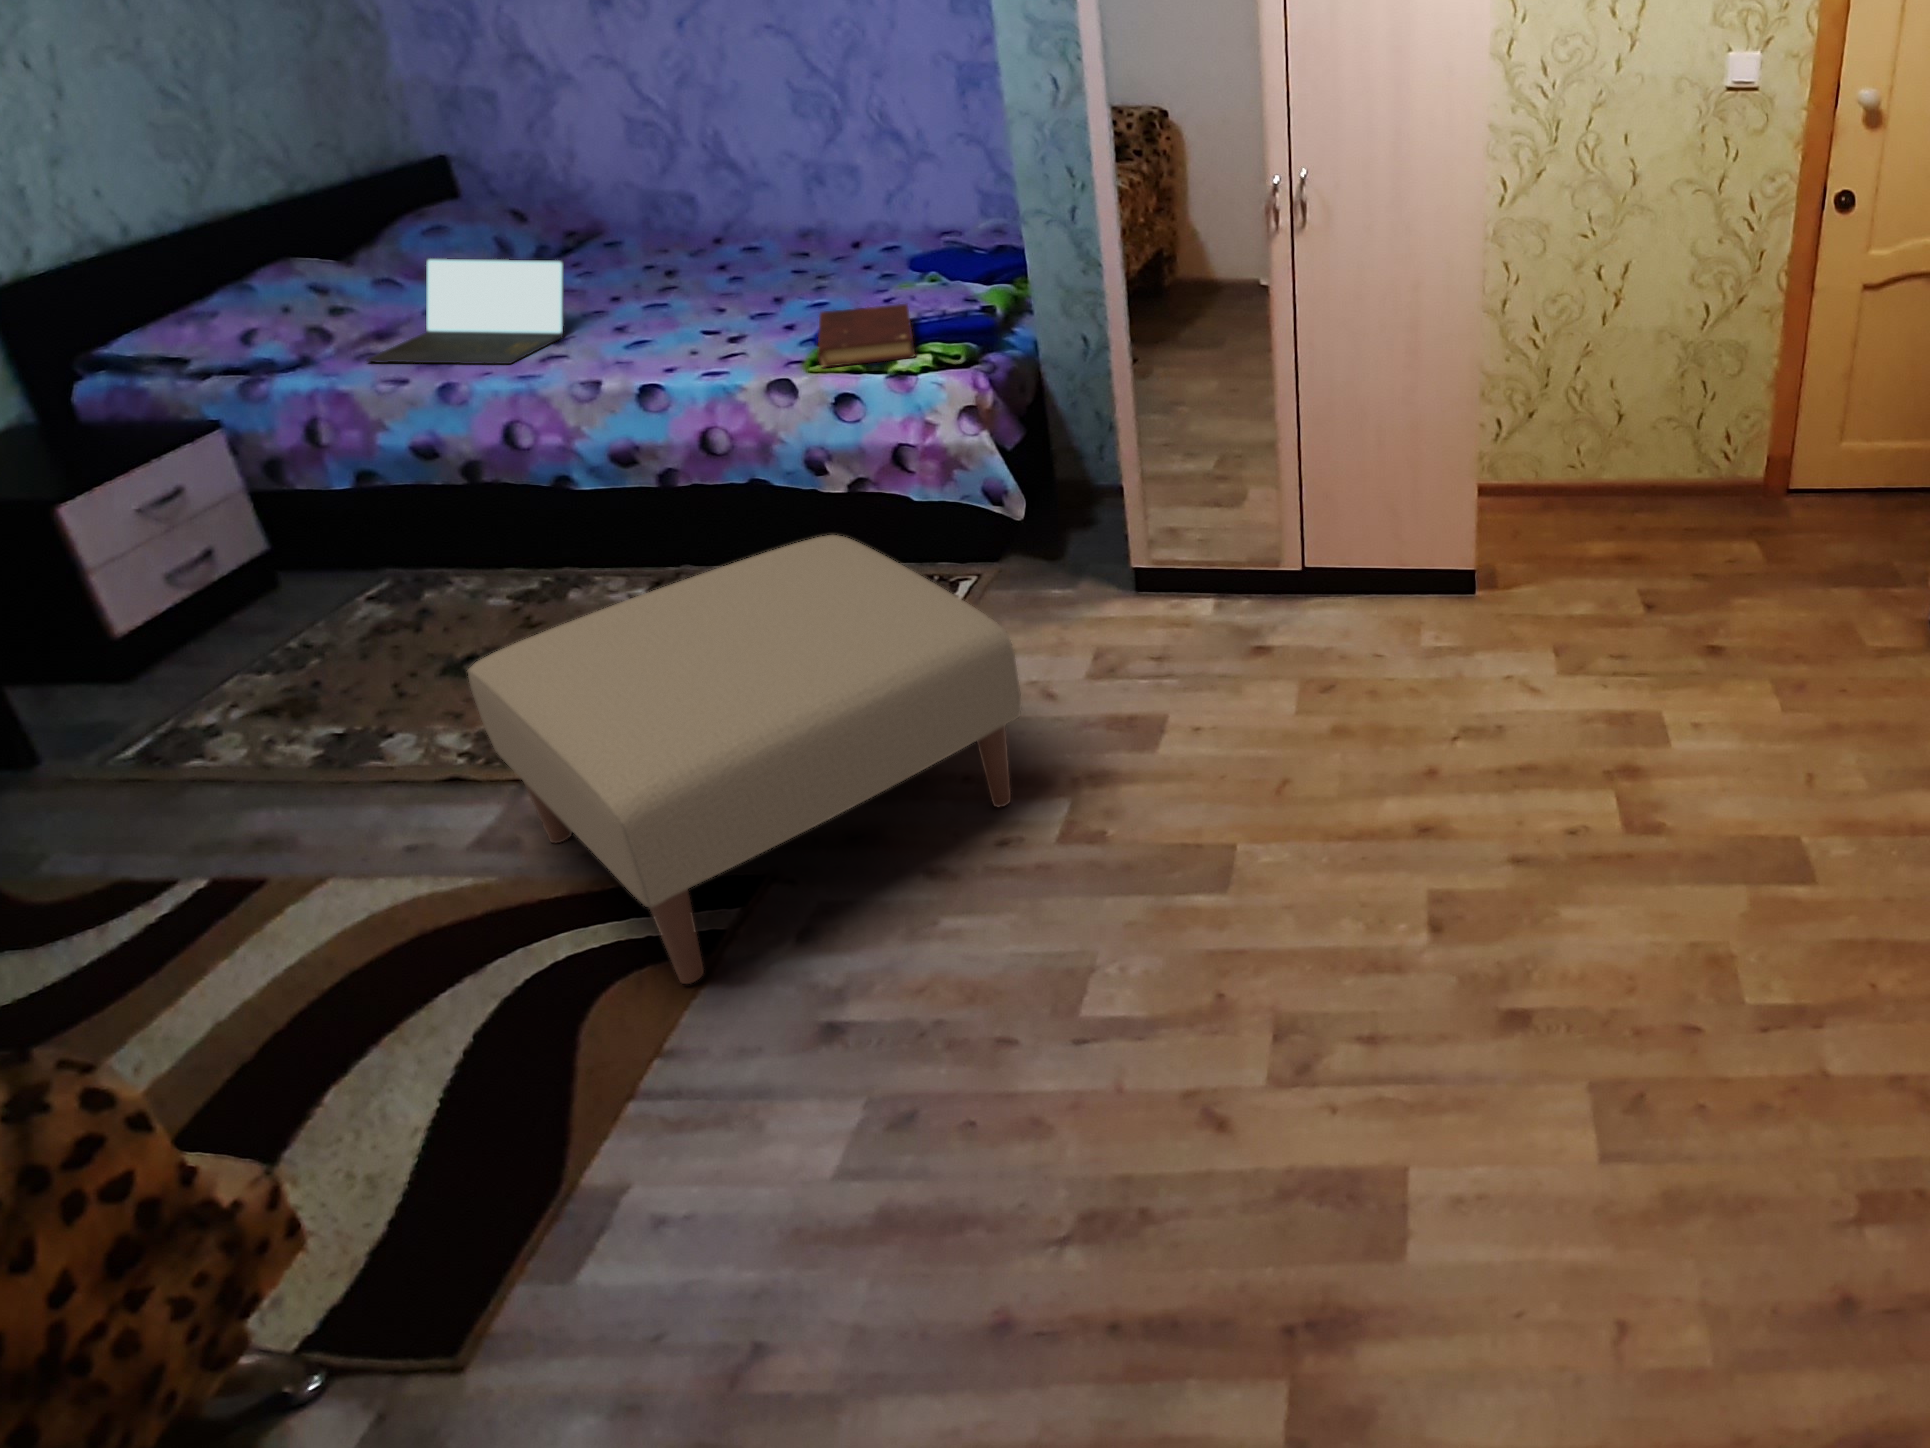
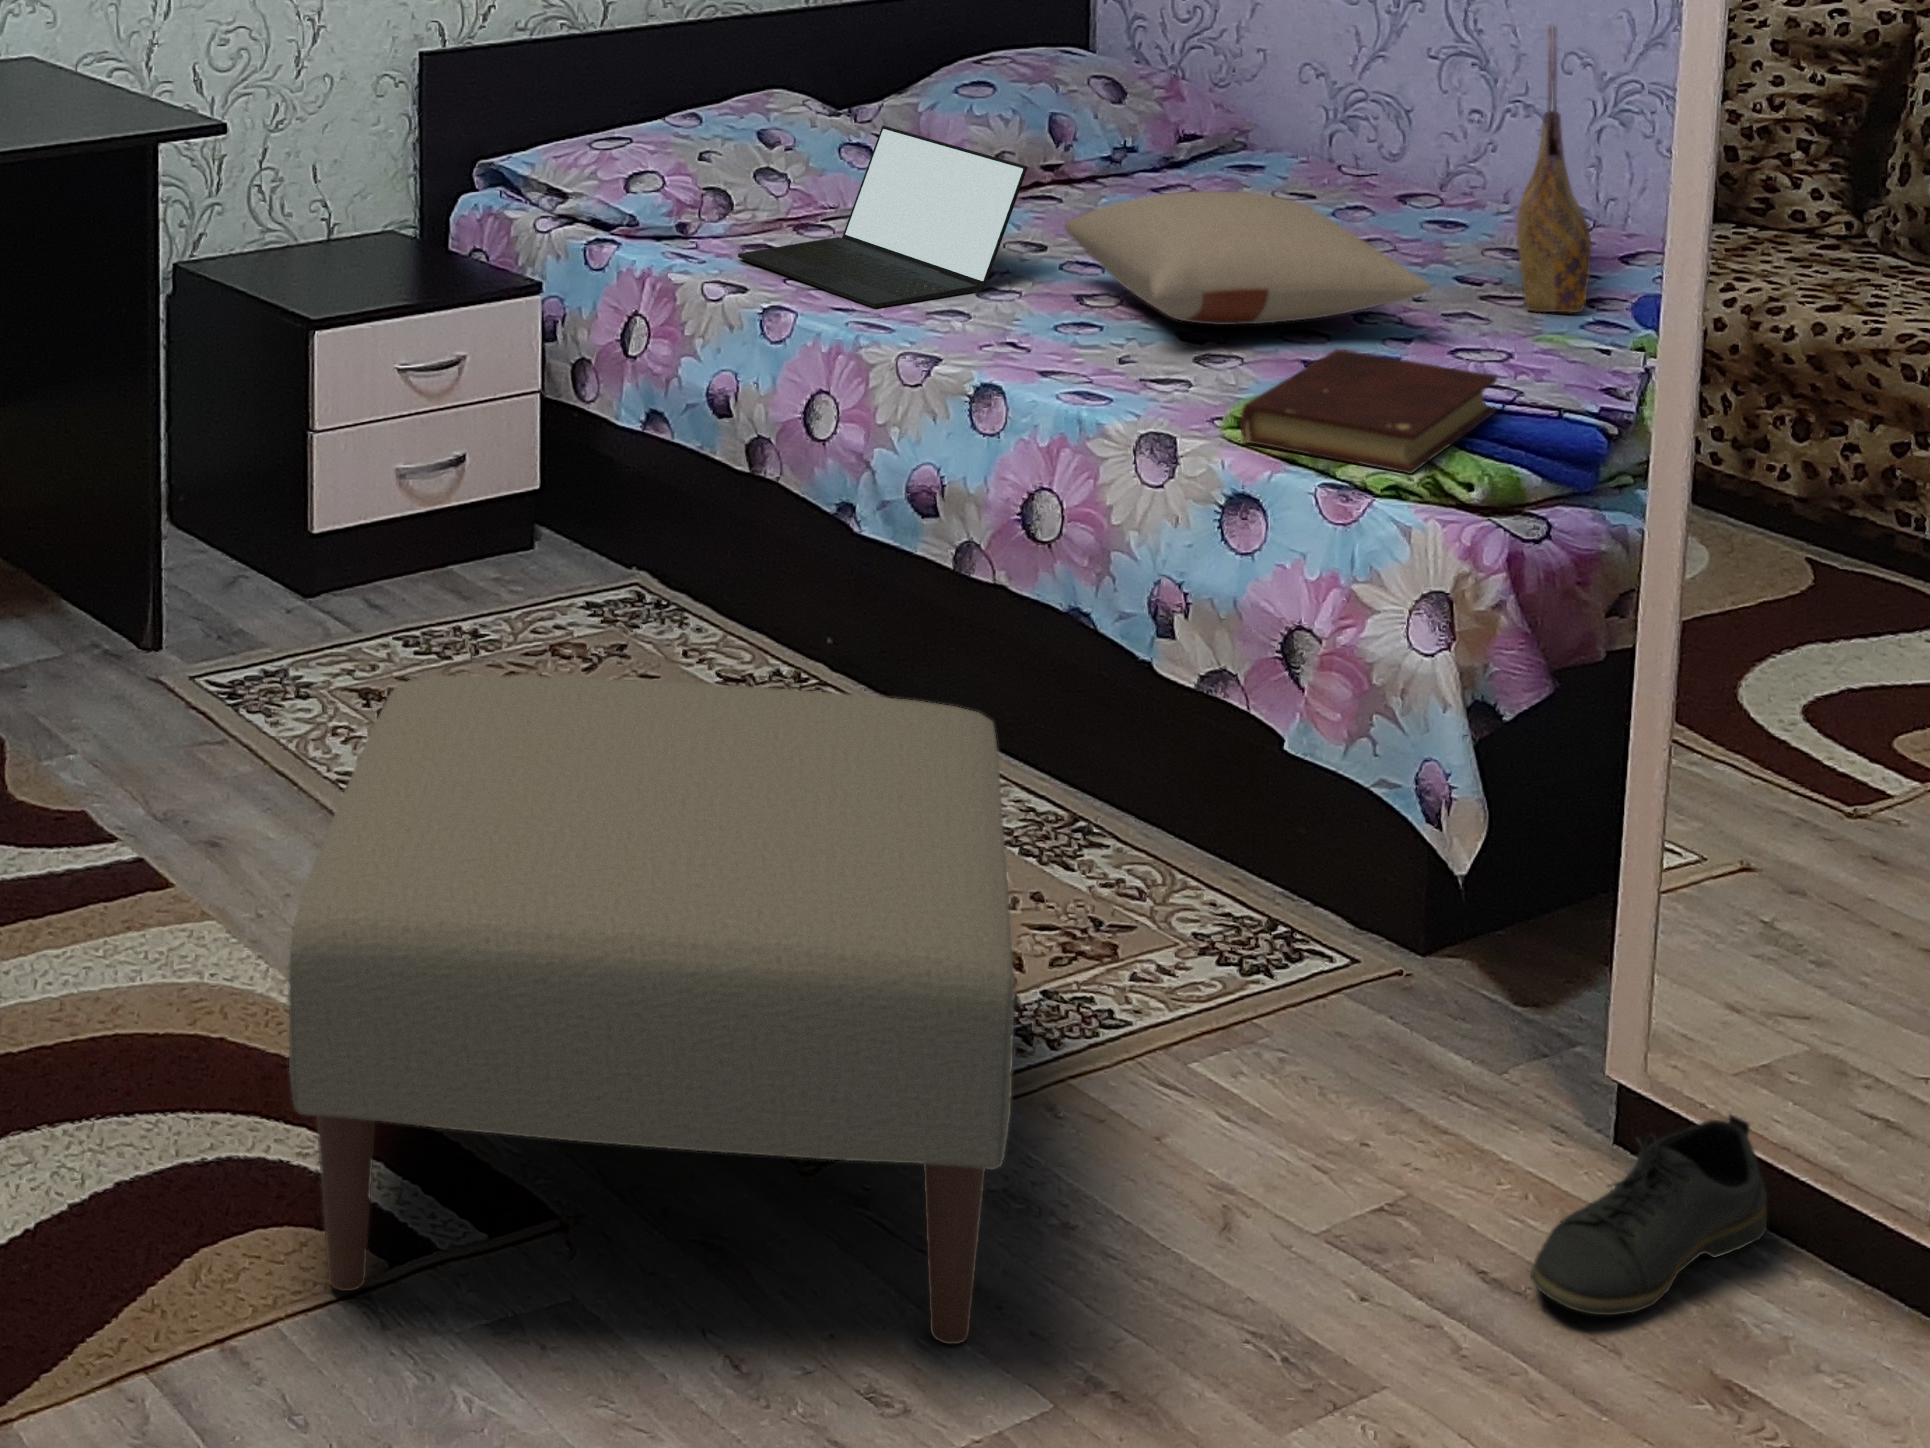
tote bag: none [816,131,883,274] -> present [1517,26,1592,313]
pillow: none [597,246,833,321] -> present [1065,191,1432,325]
shoe: none [1168,558,1223,654] -> present [1531,1115,1767,1315]

